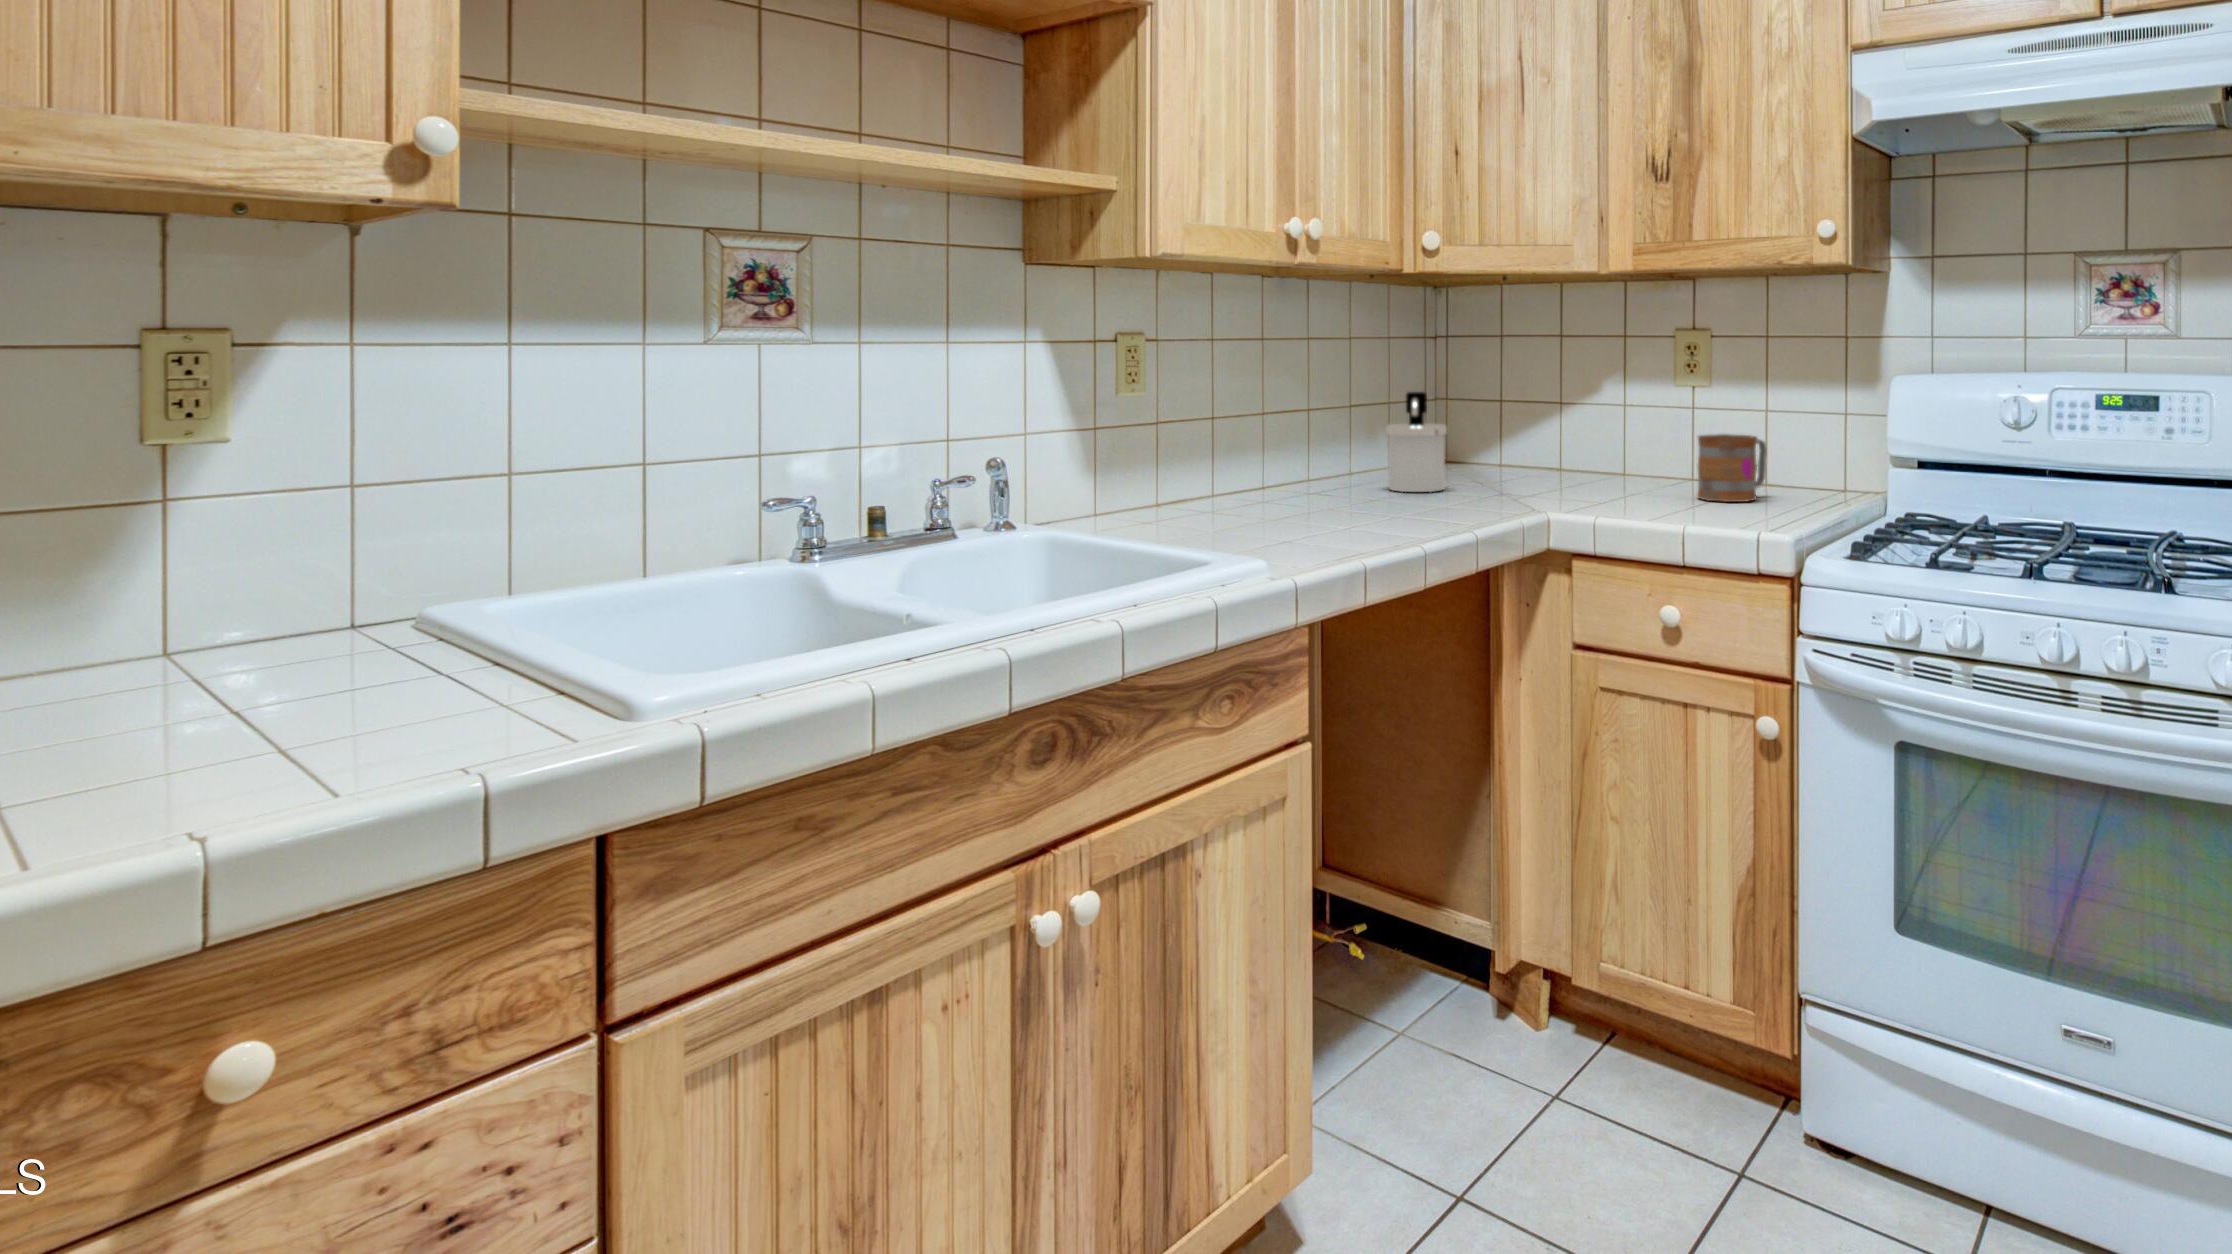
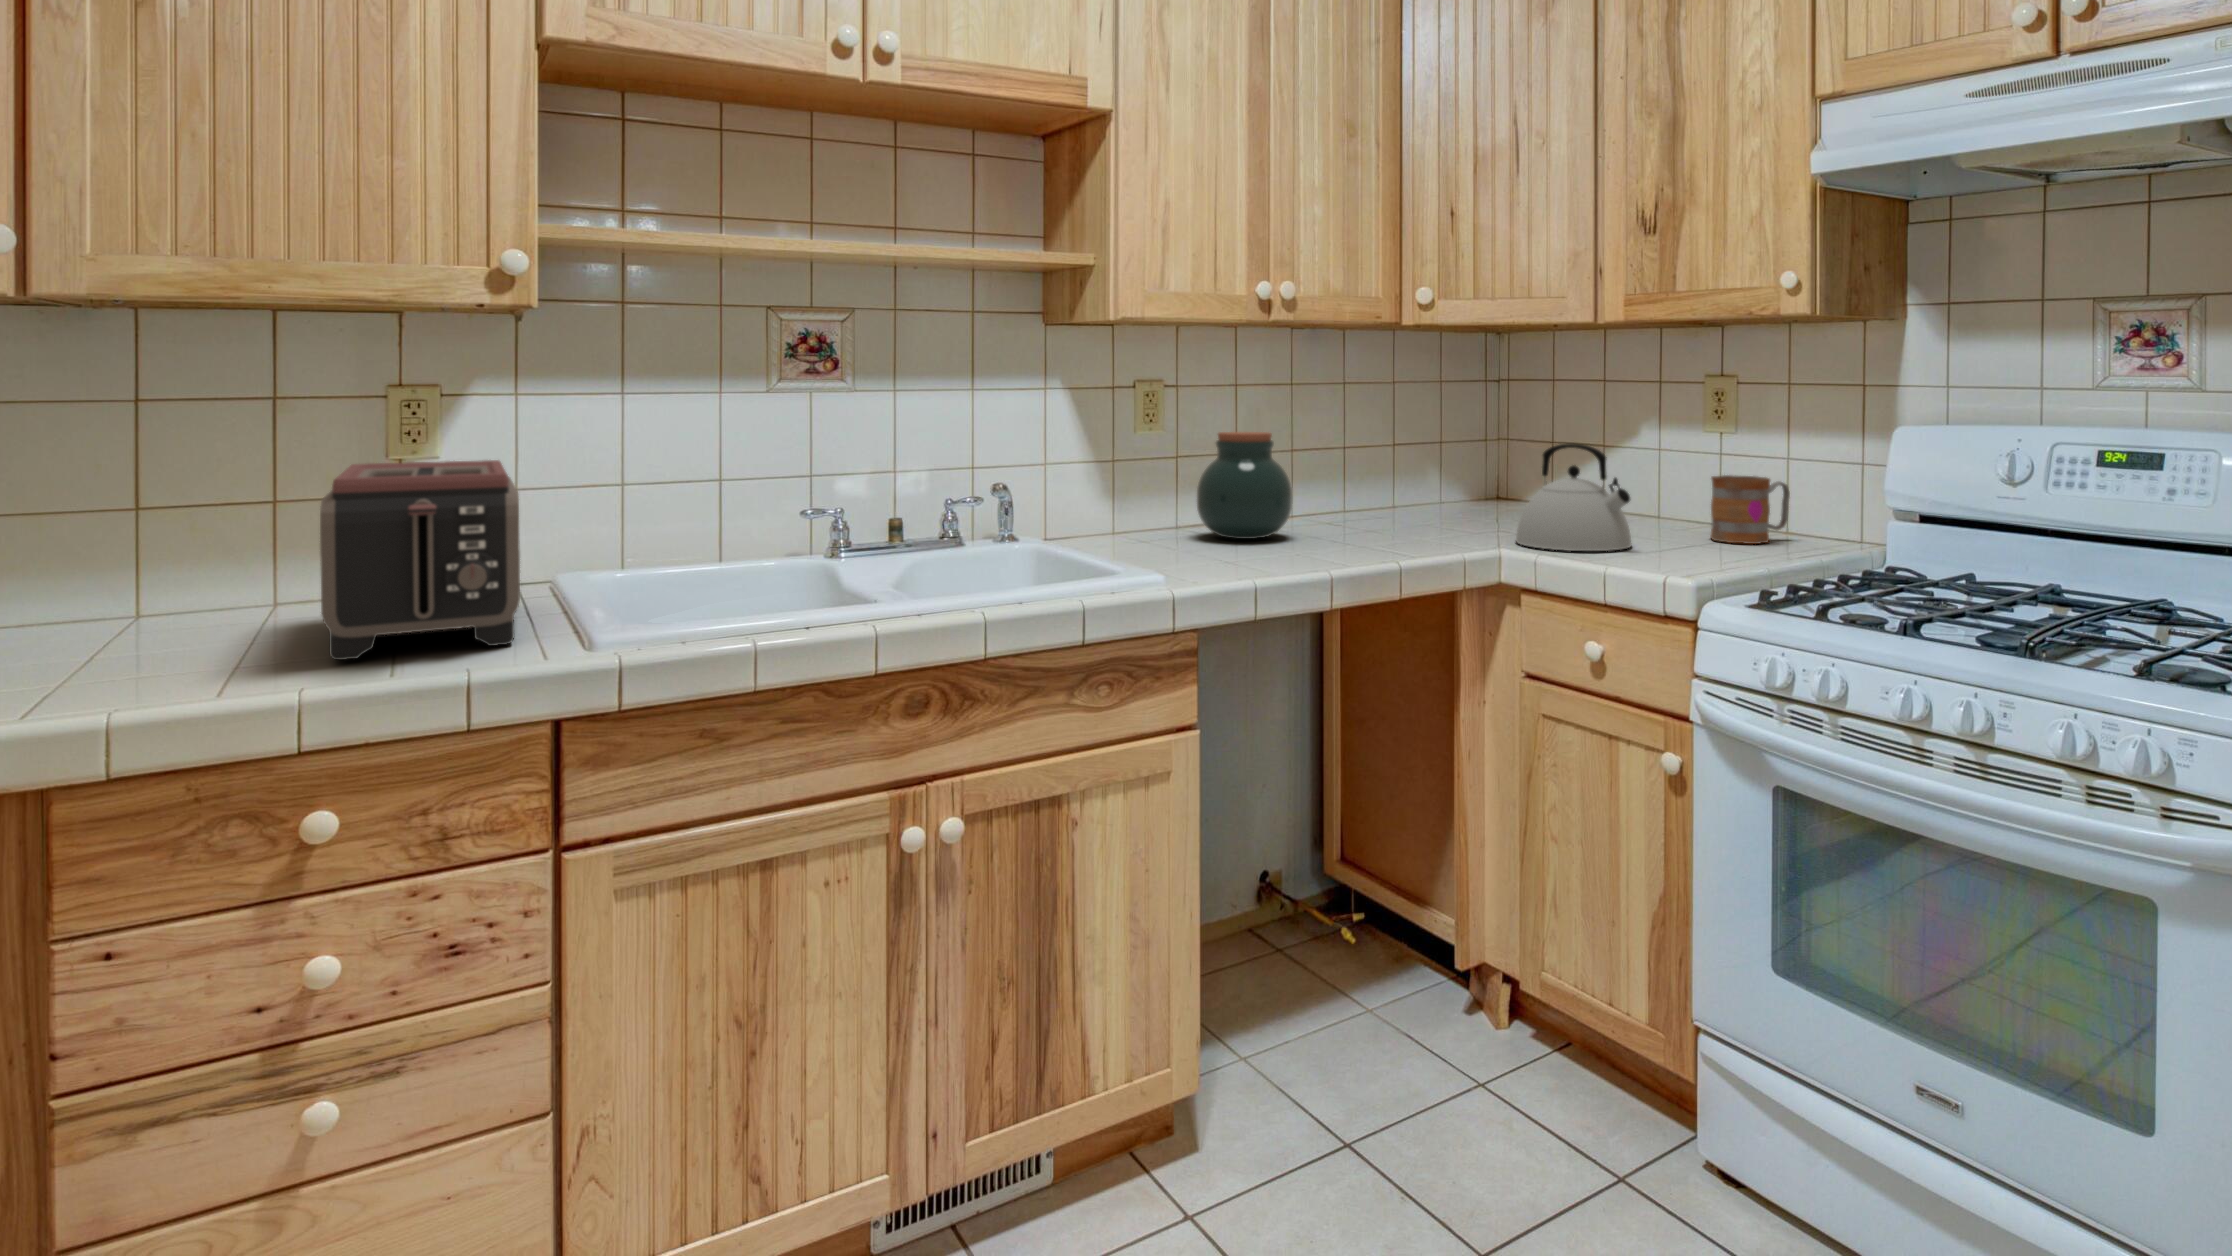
soap dispenser: present [1386,392,1447,492] -> none [1423,426,1480,520]
jar: none [1193,401,1301,523] -> present [1197,432,1292,539]
kettle: none [1529,405,1654,517] -> present [1516,443,1632,551]
toaster: none [100,457,496,787] -> present [320,460,520,660]

